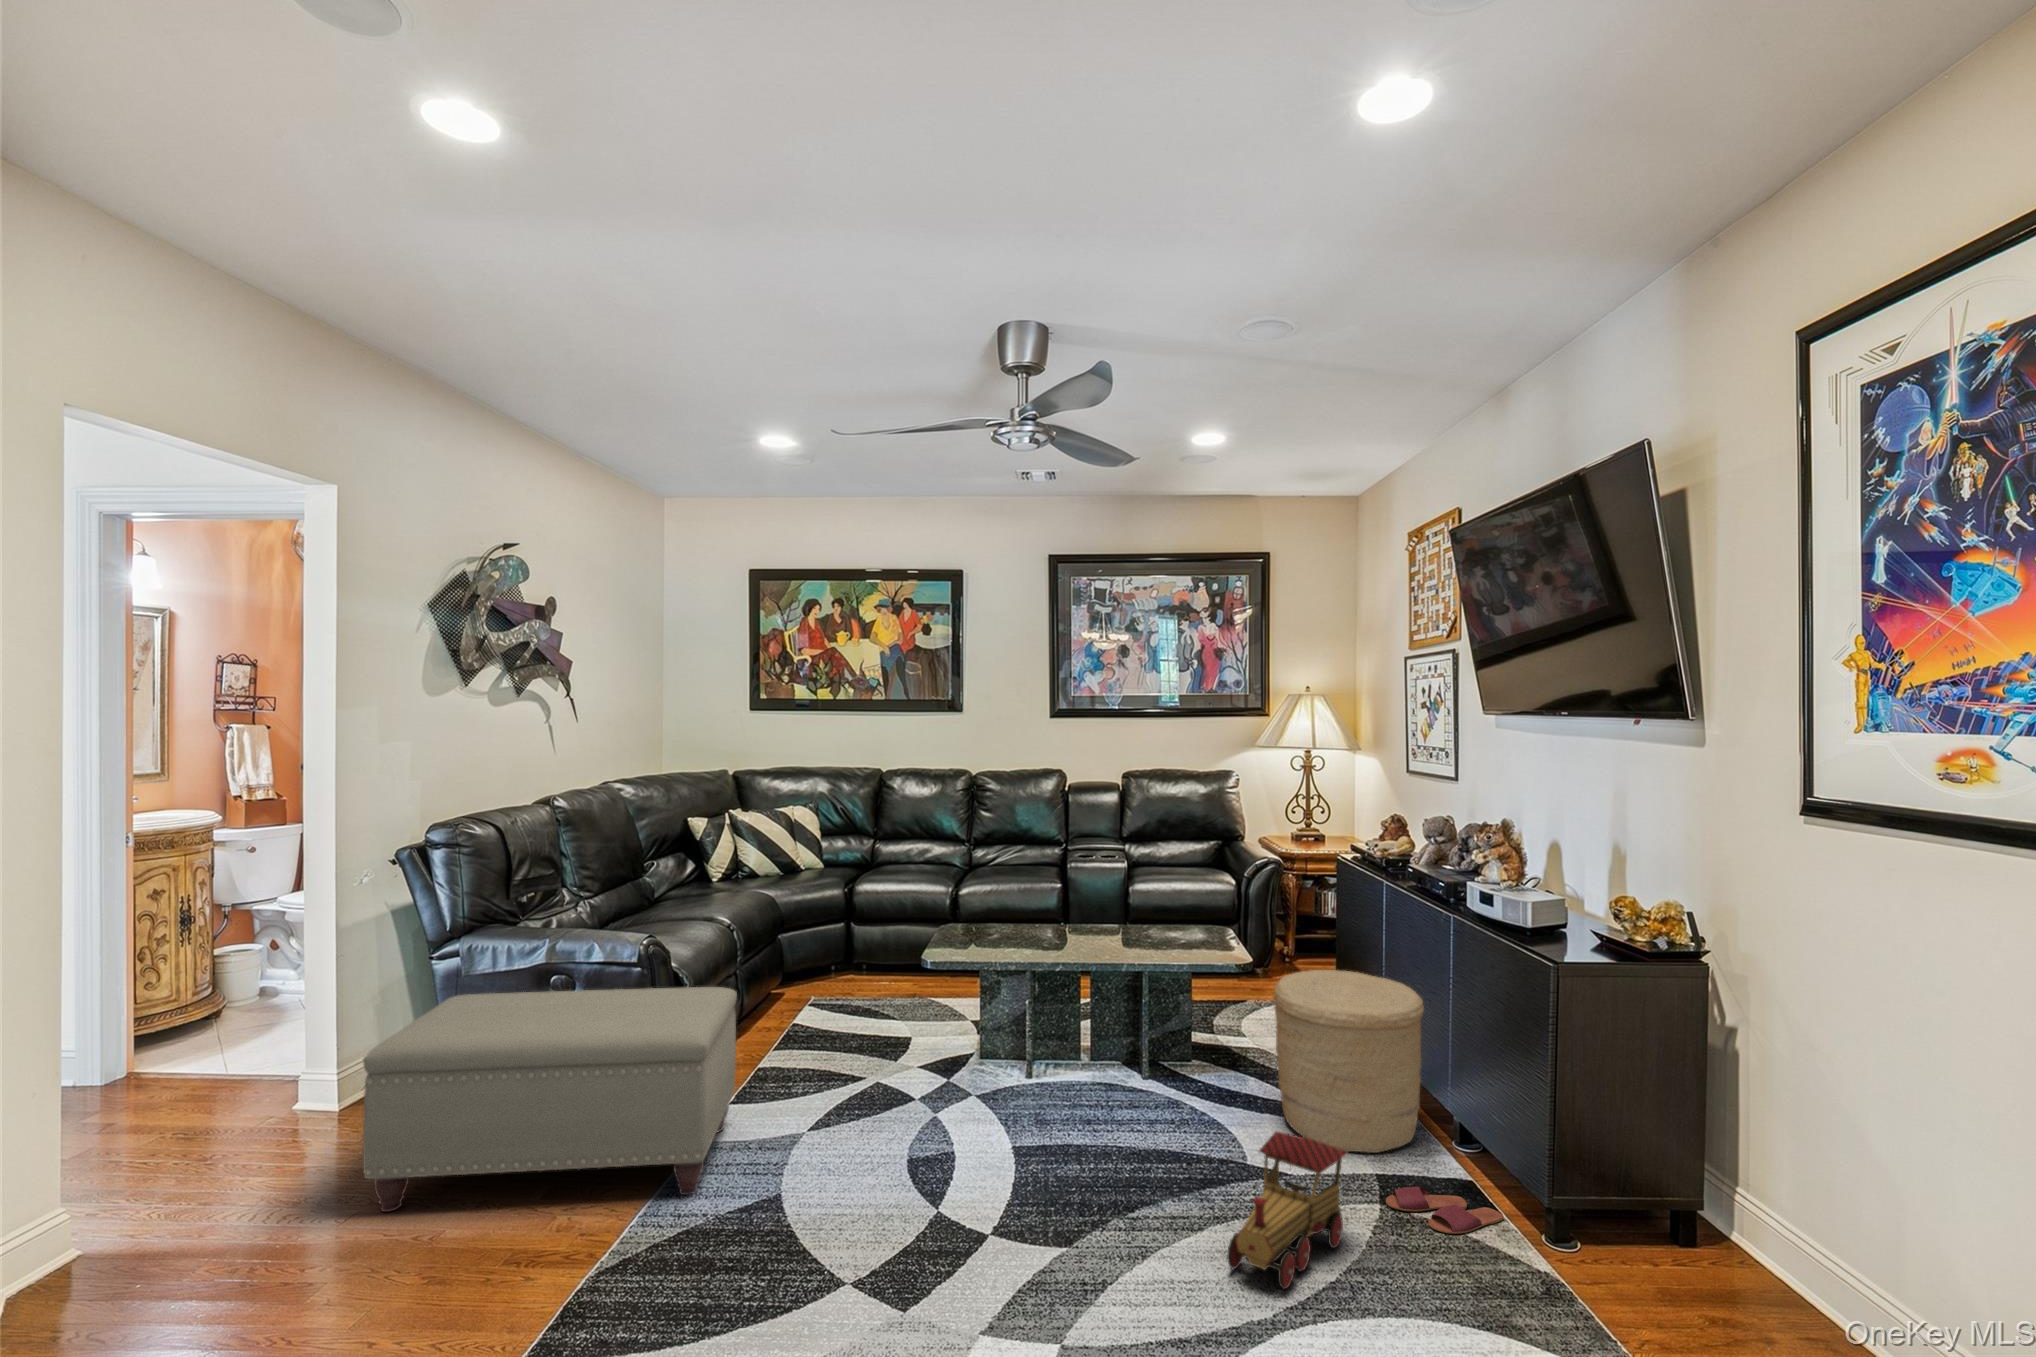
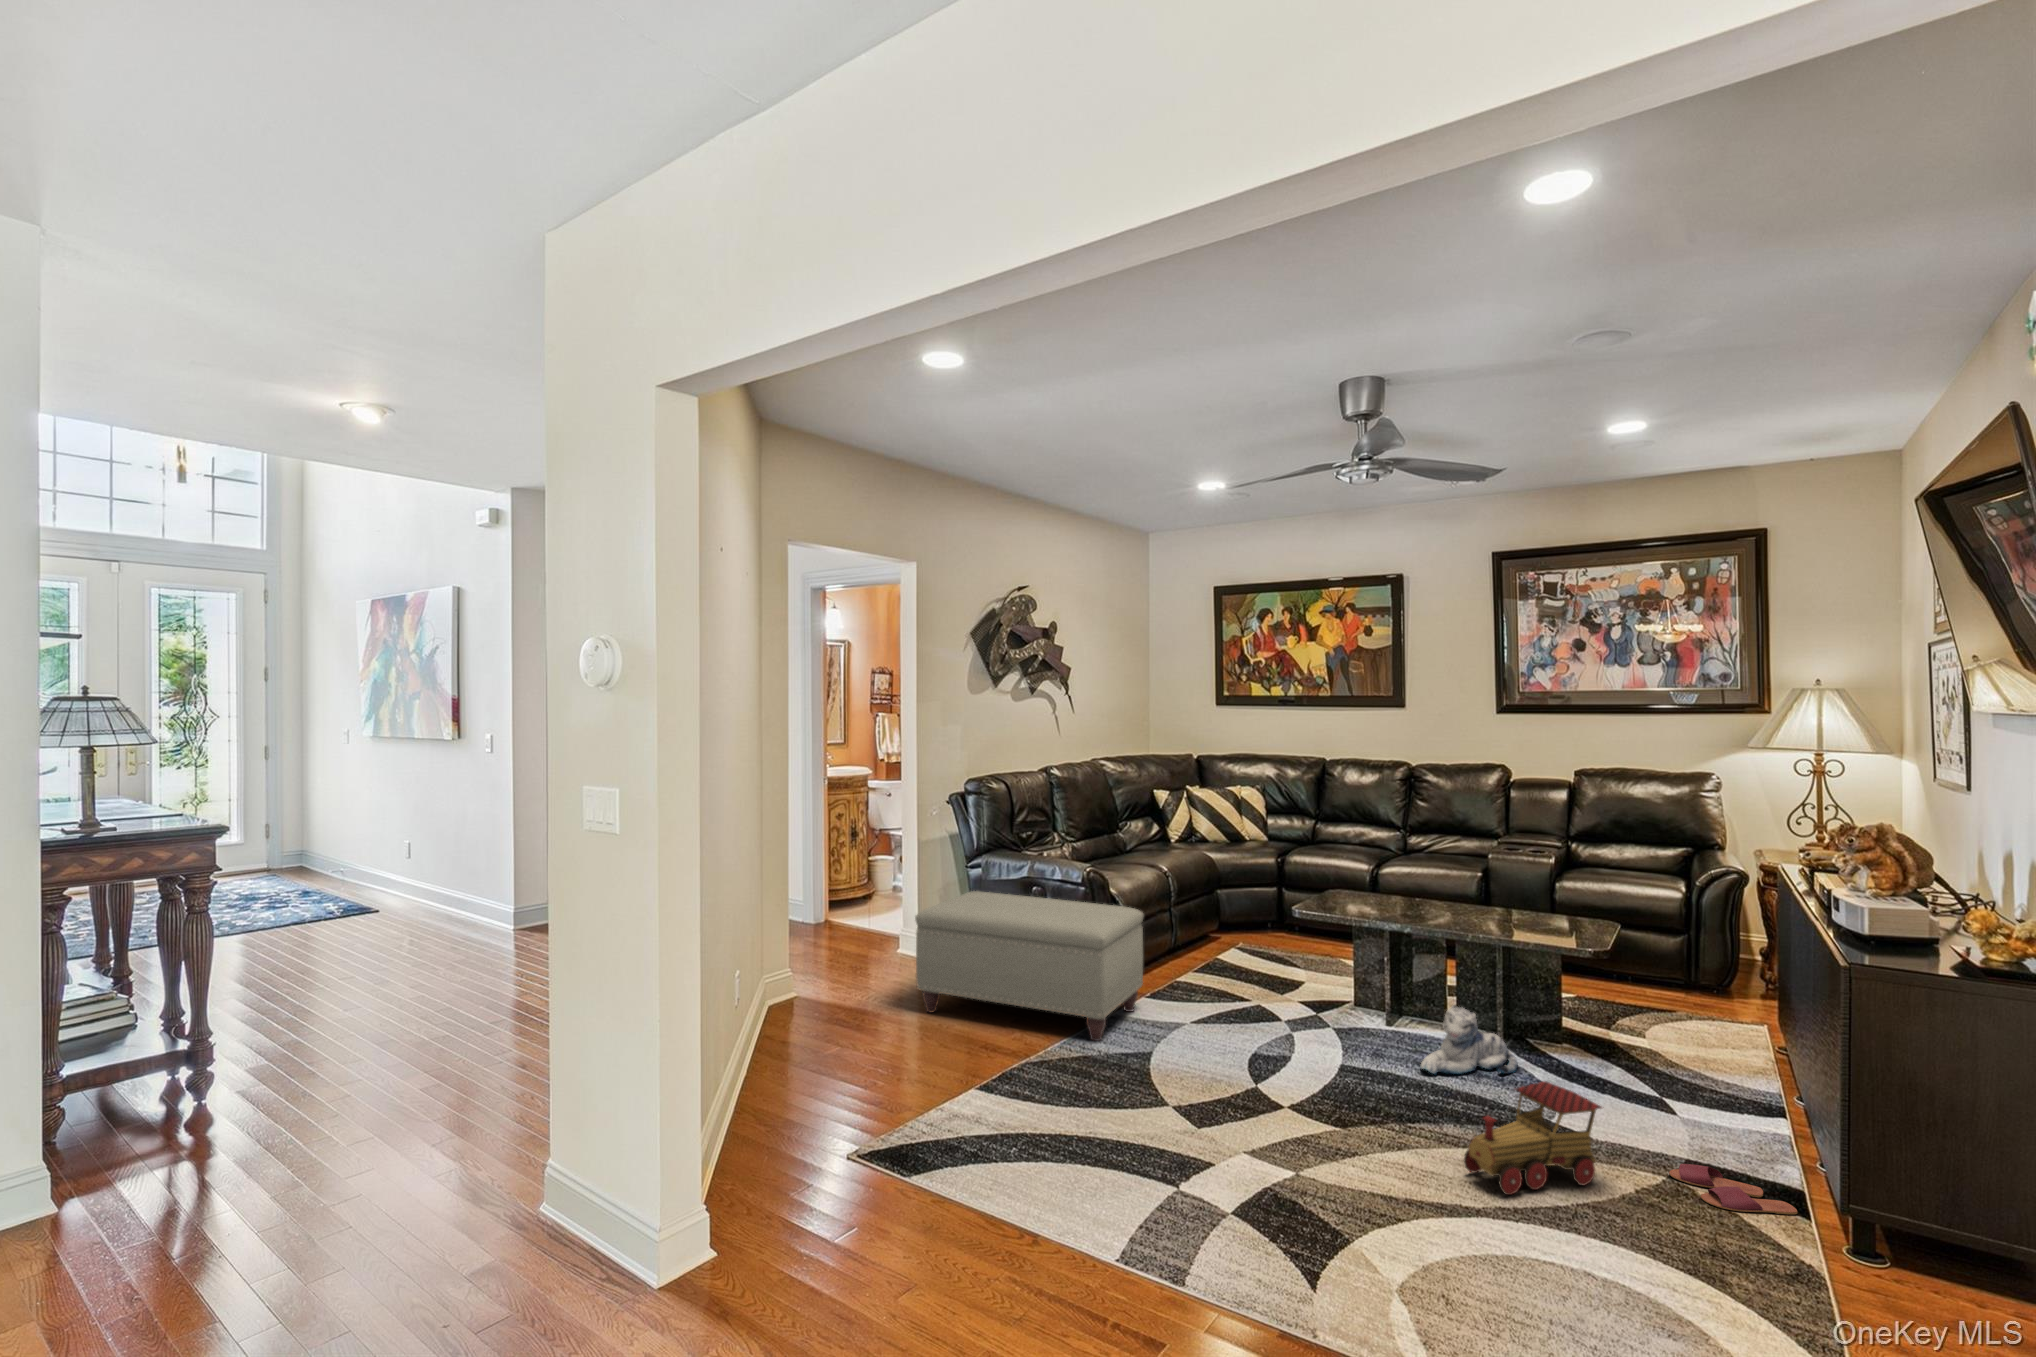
woven basket: present [1274,970,1424,1153] -> none [1604,964,1776,1142]
plush toy: none [1096,1048,1181,1137] -> present [1420,1005,1518,1074]

